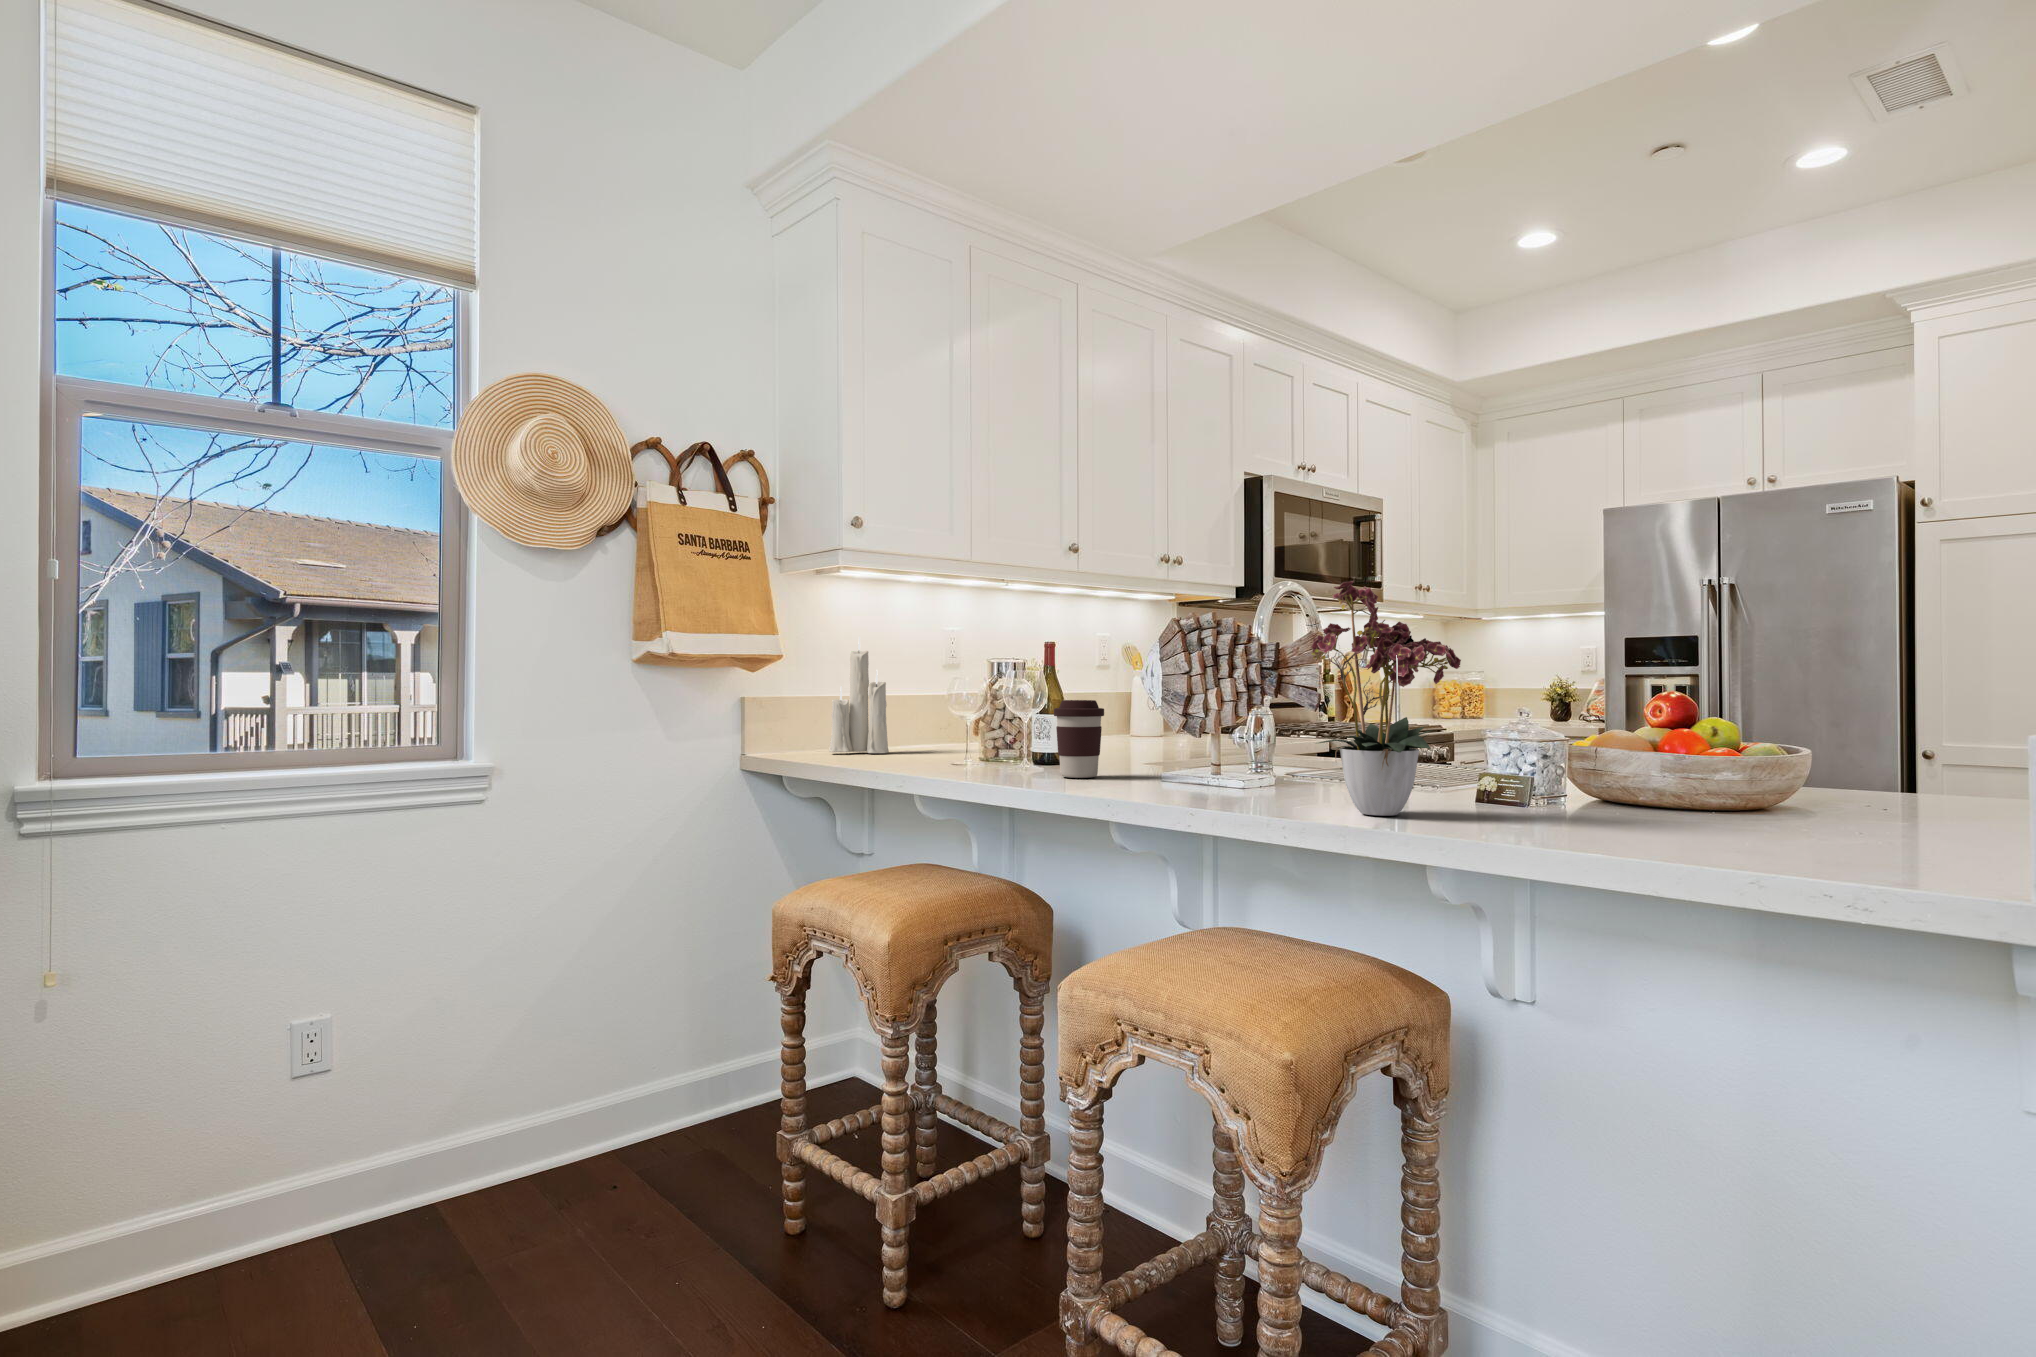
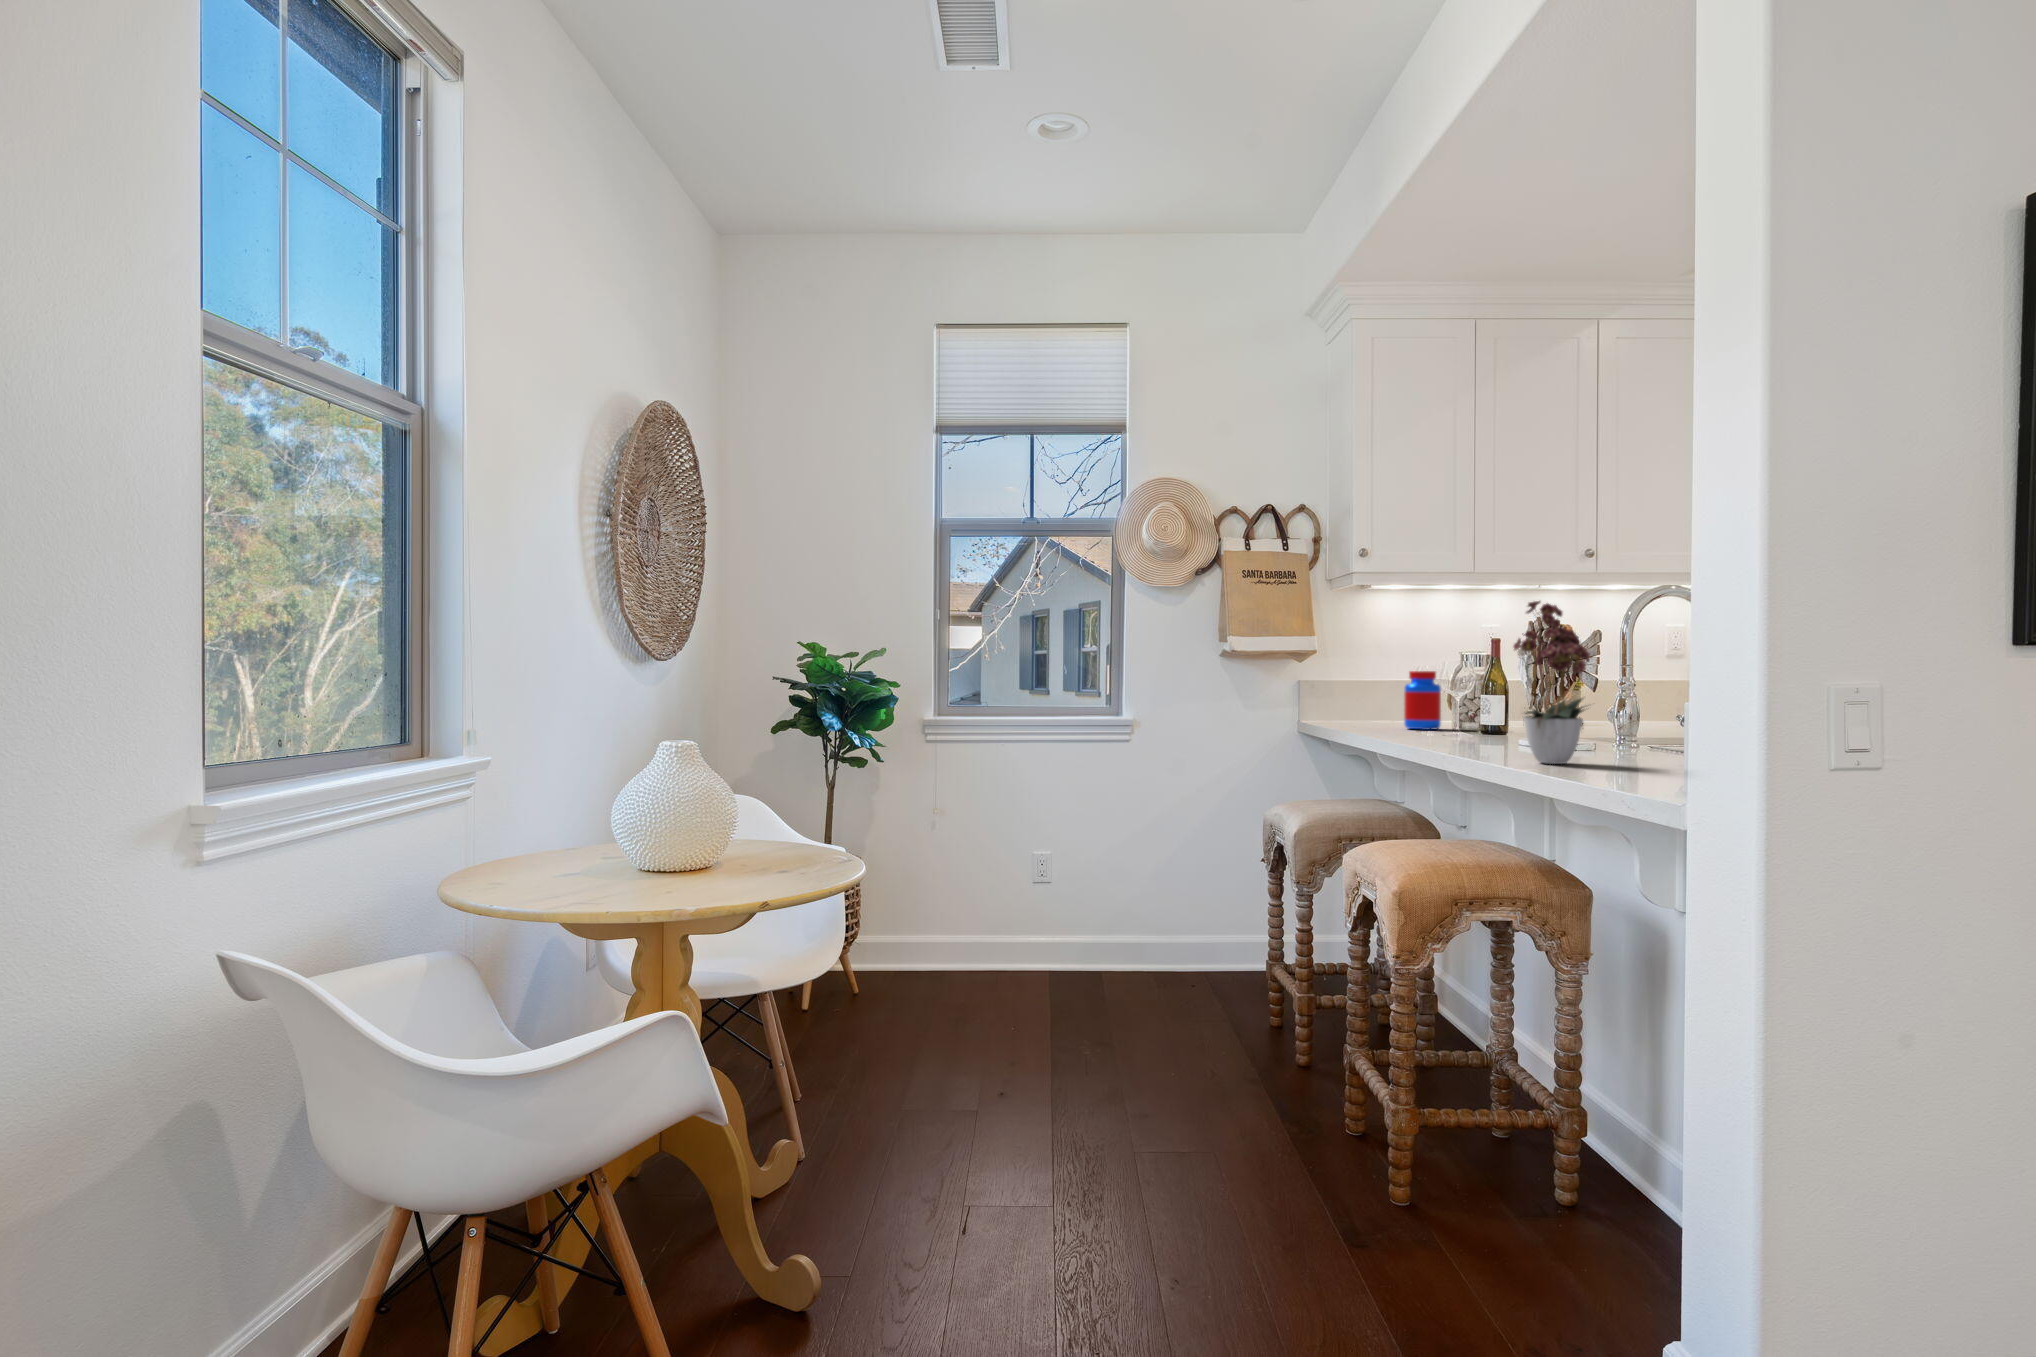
candle: present [829,637,889,753] -> none [1358,630,1403,723]
jar: none [932,684,978,763] -> present [1404,671,1441,730]
coffee cup: present [1054,700,1104,778] -> none [1443,683,1483,740]

